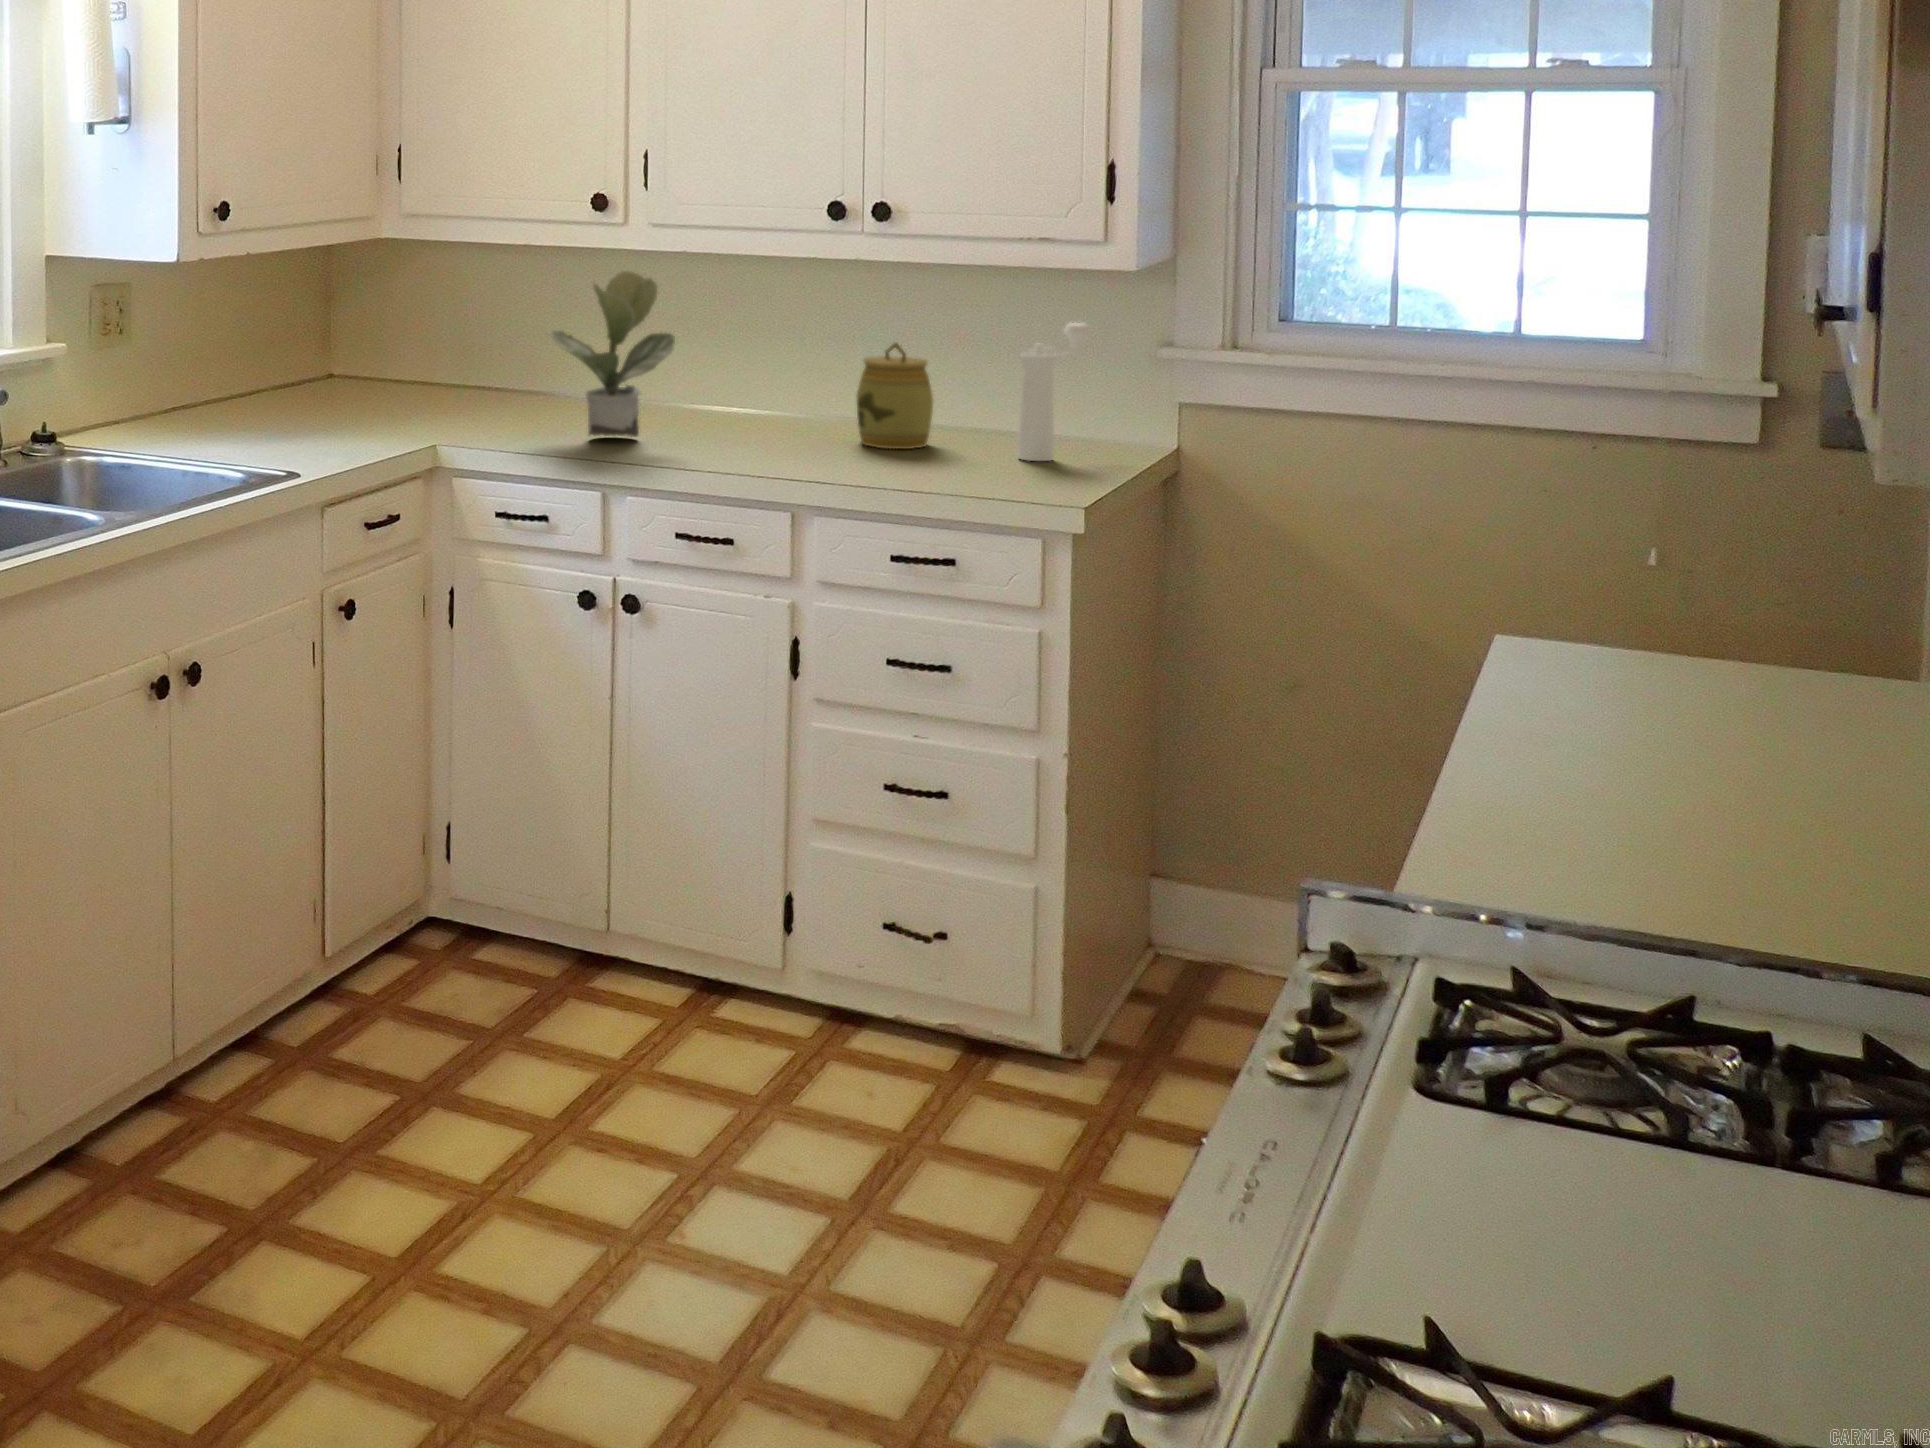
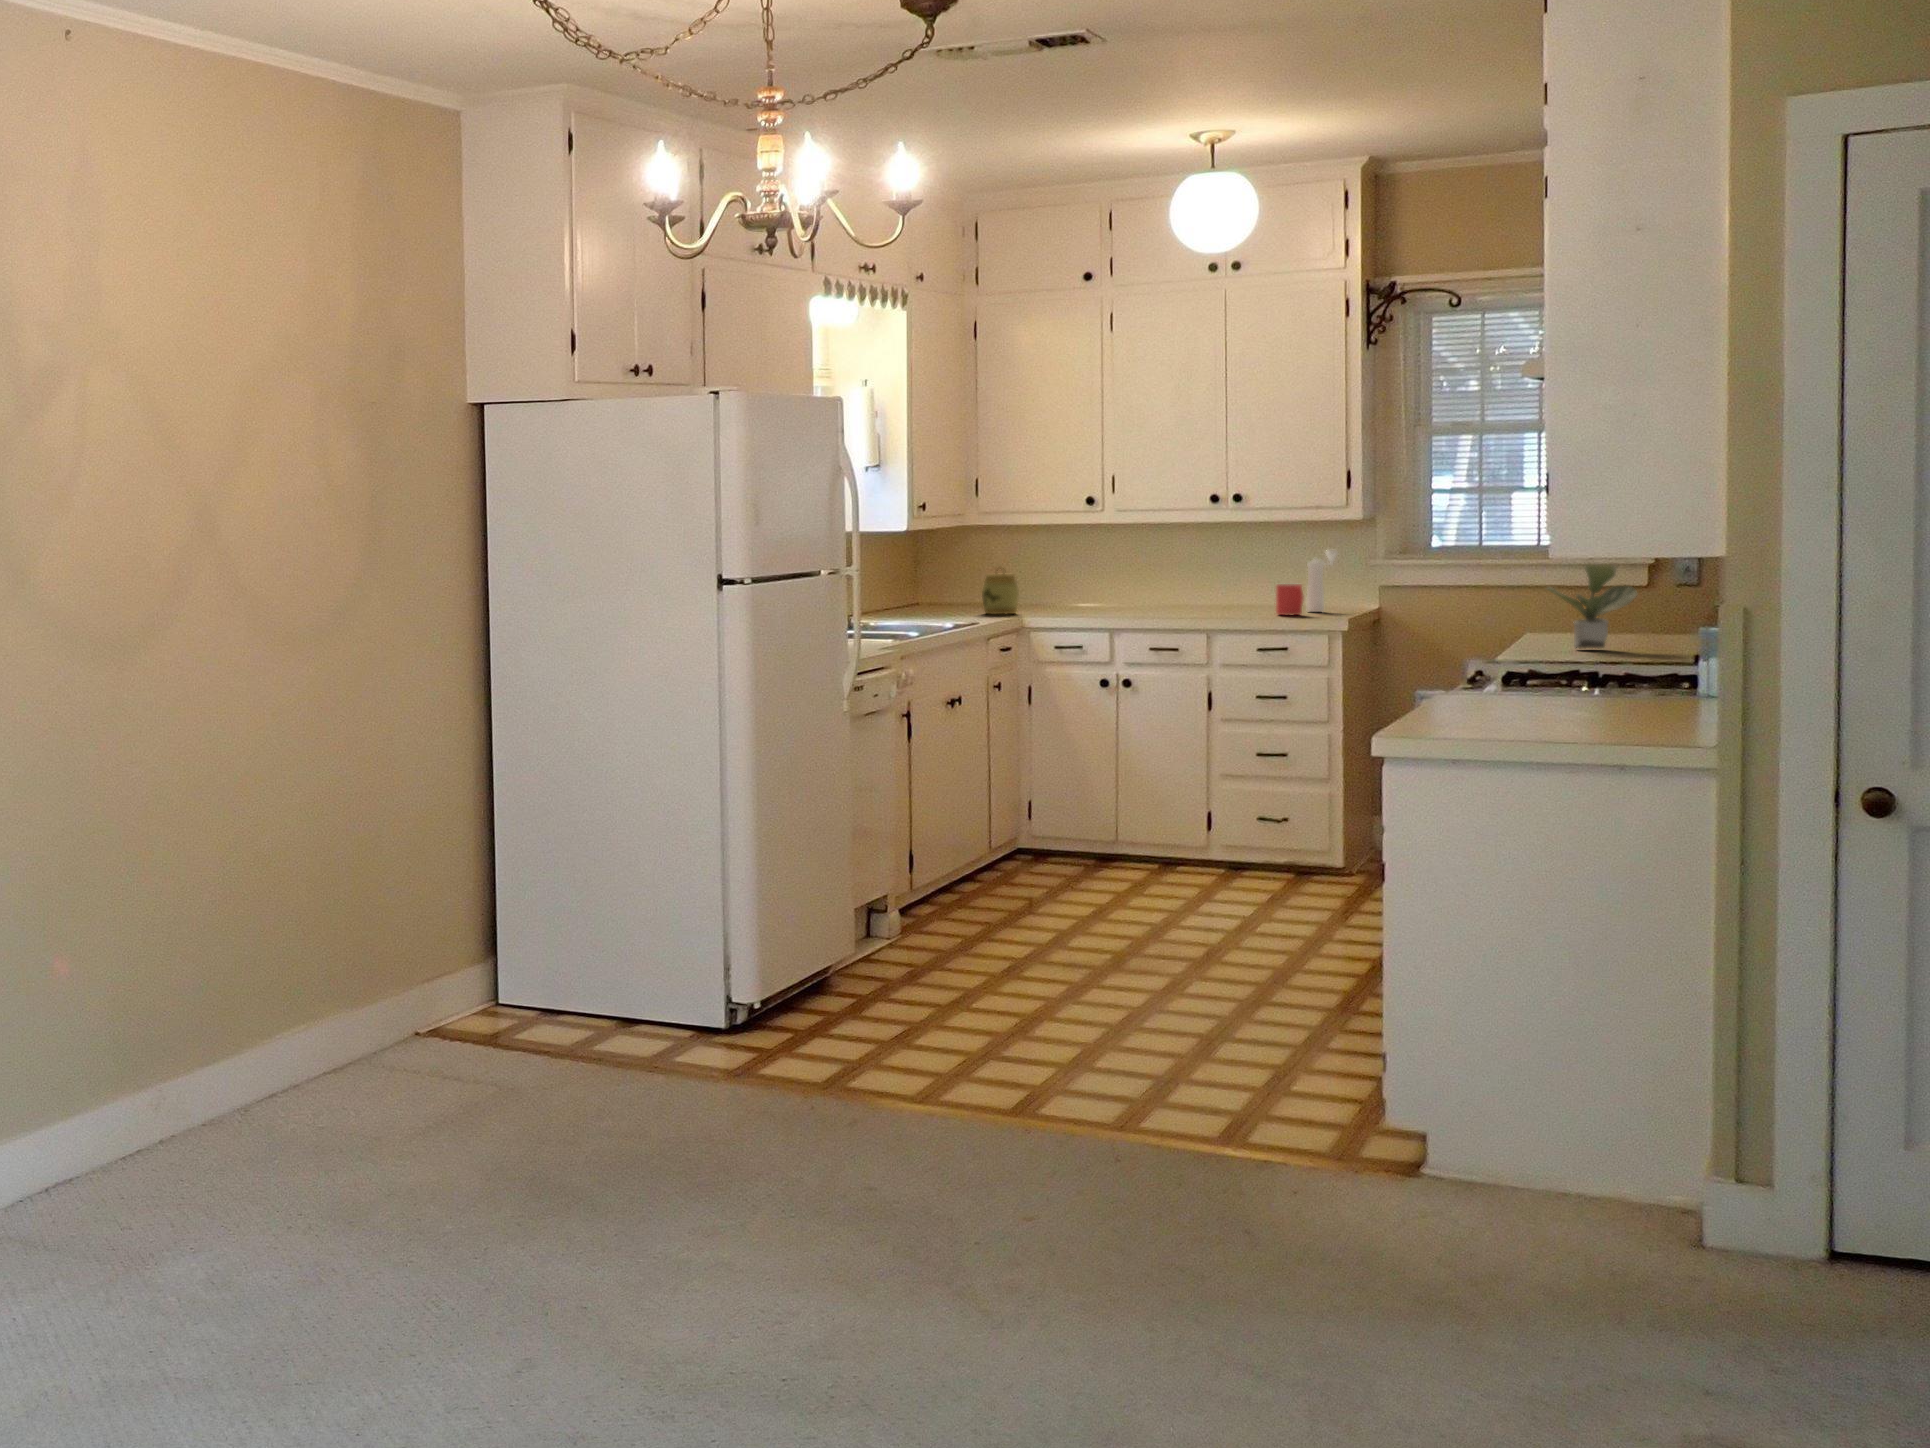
potted plant: present [548,271,675,437] -> present [1547,565,1637,649]
jar: present [856,343,933,449] -> present [982,566,1019,614]
mug: none [943,404,998,478] -> present [1276,584,1304,615]

